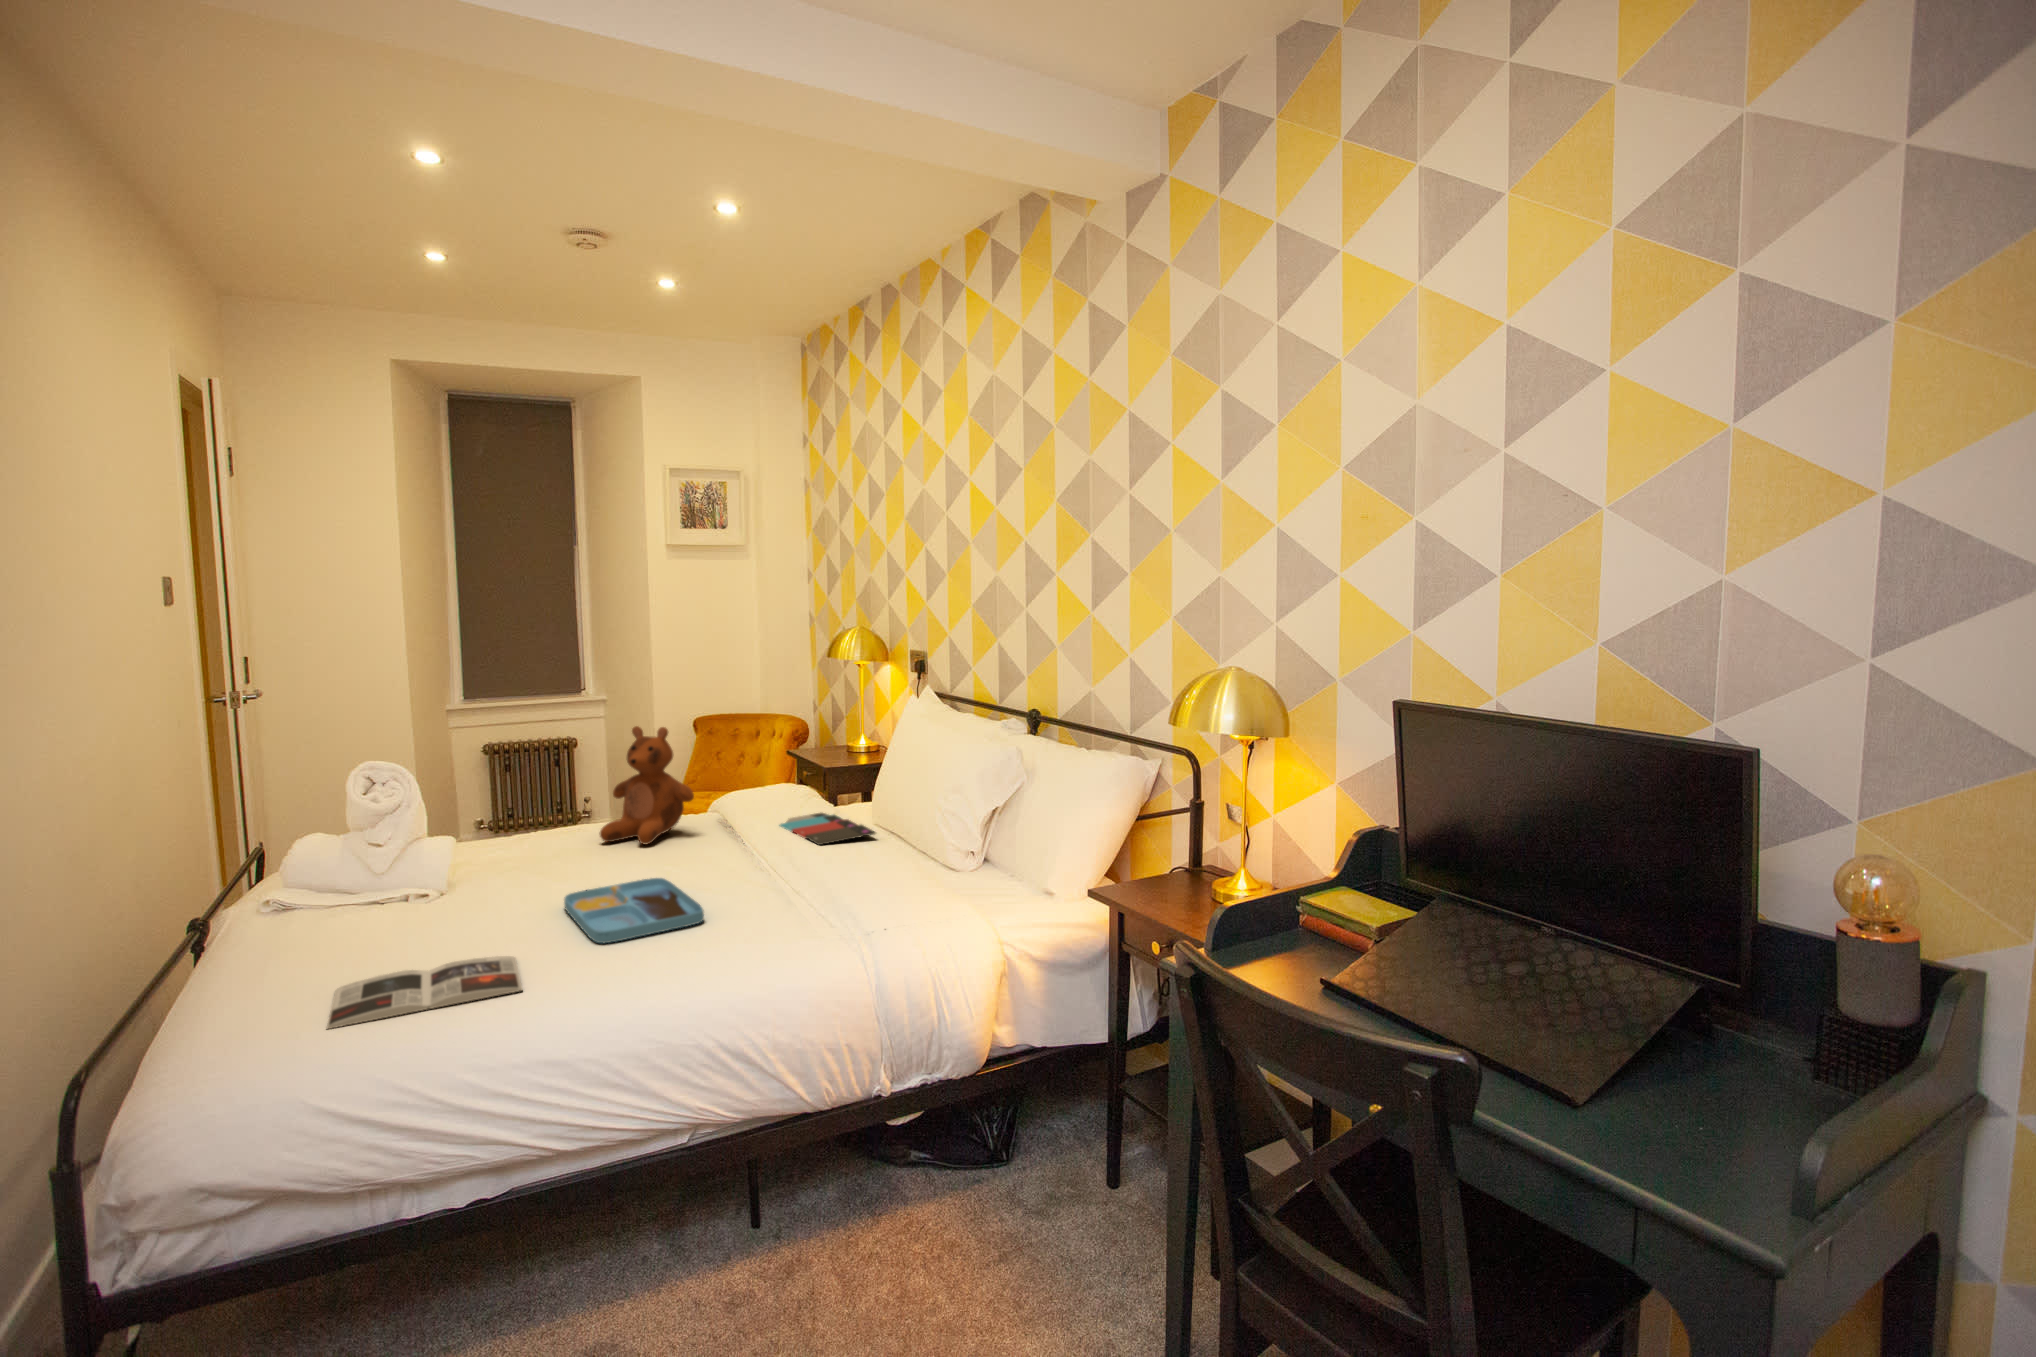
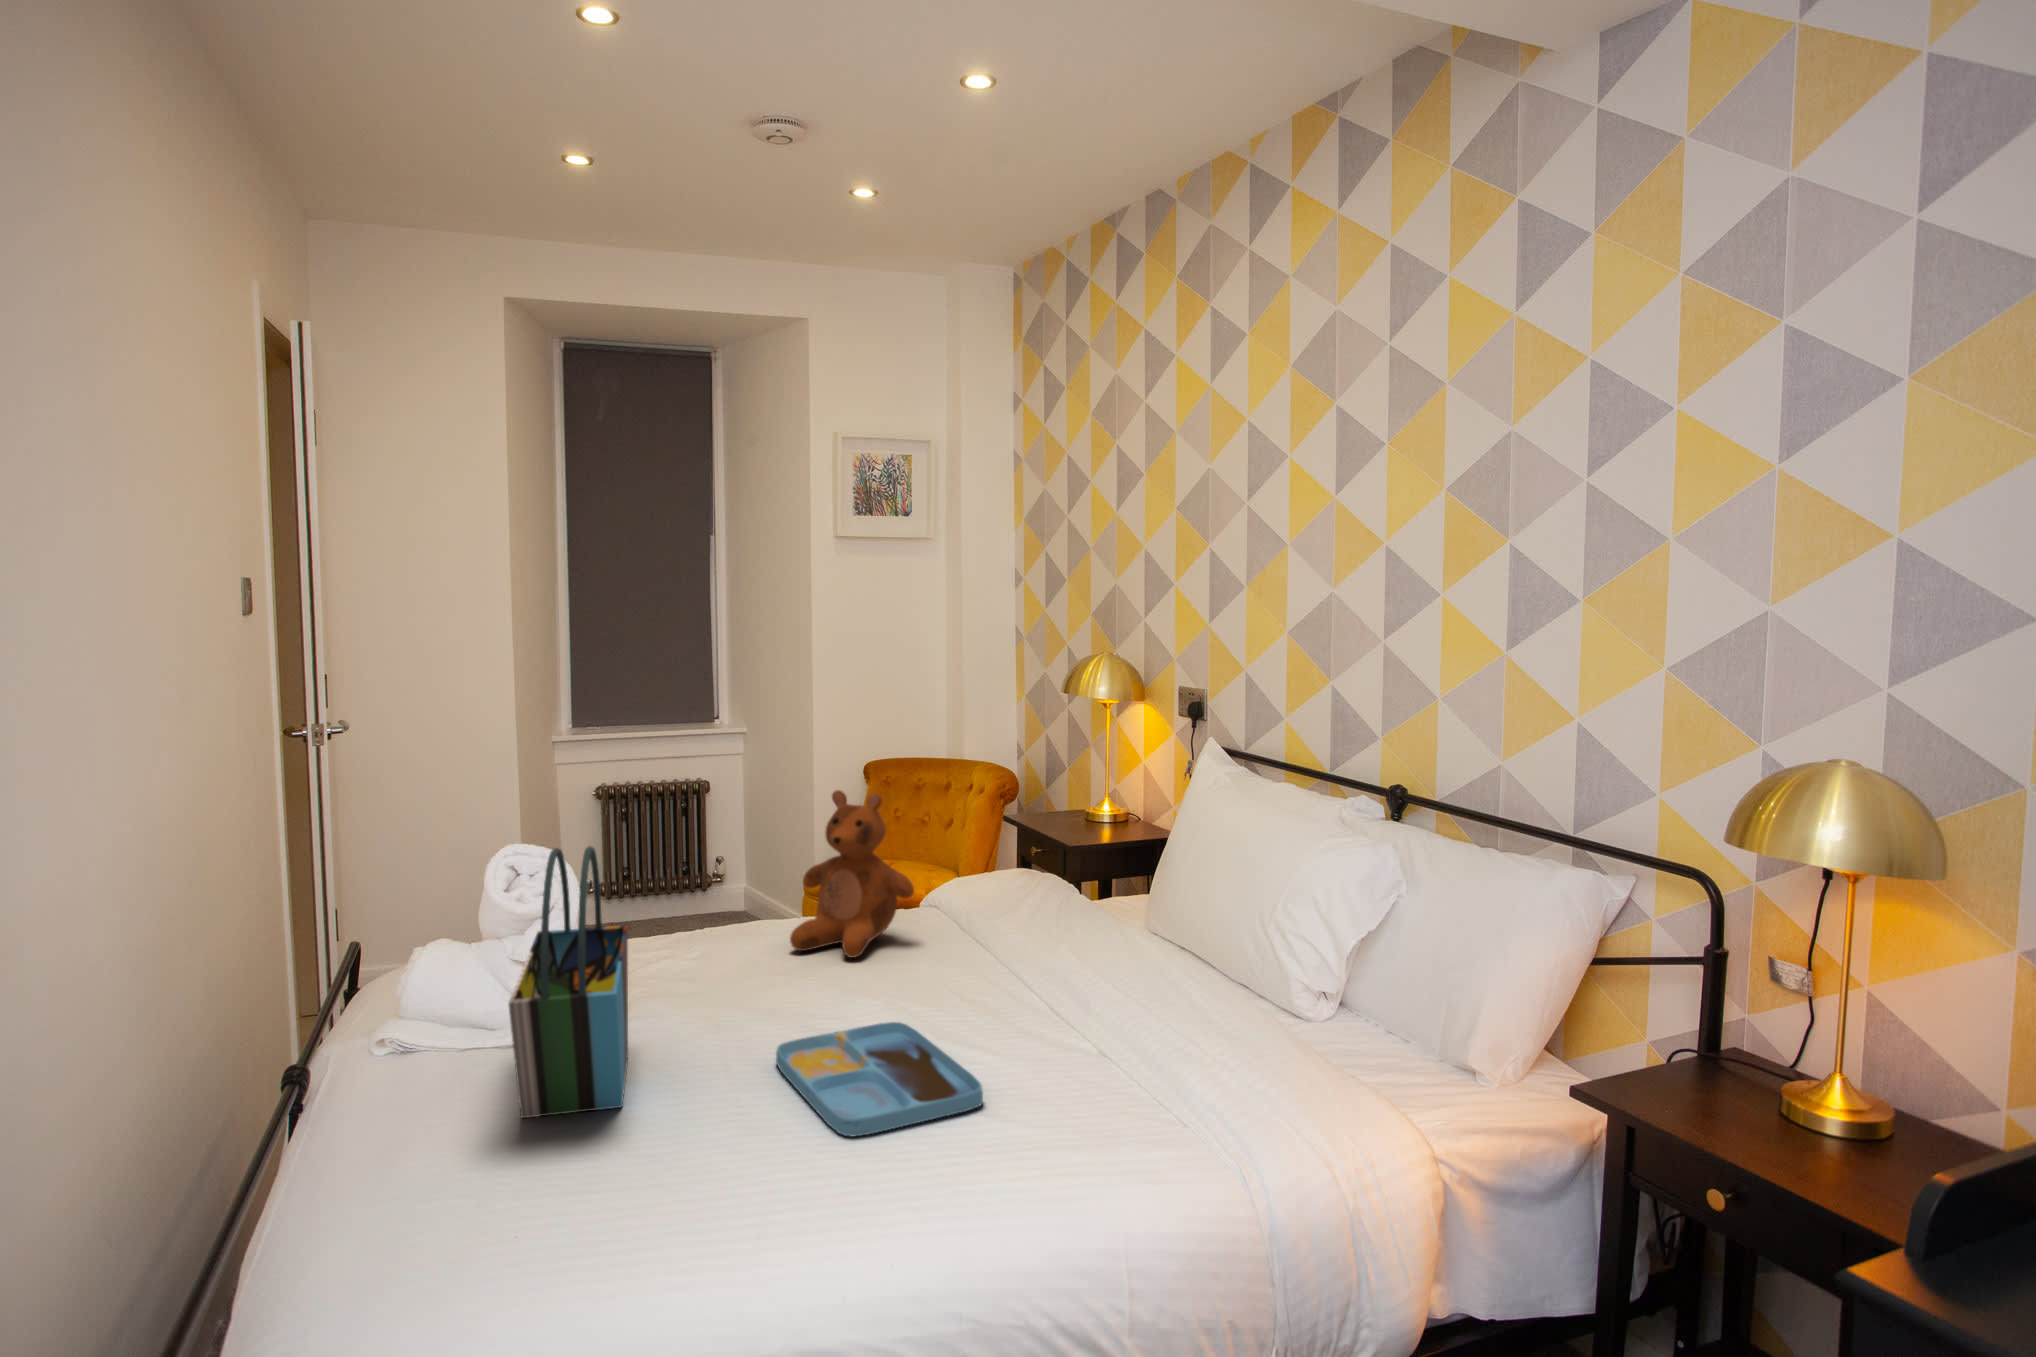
tote bag: none [349,758,456,947] -> present [508,846,628,1118]
smartphone: present [780,812,876,845] -> none [1017,920,1181,977]
magazine: present [327,956,523,1029] -> none [495,1153,762,1279]

